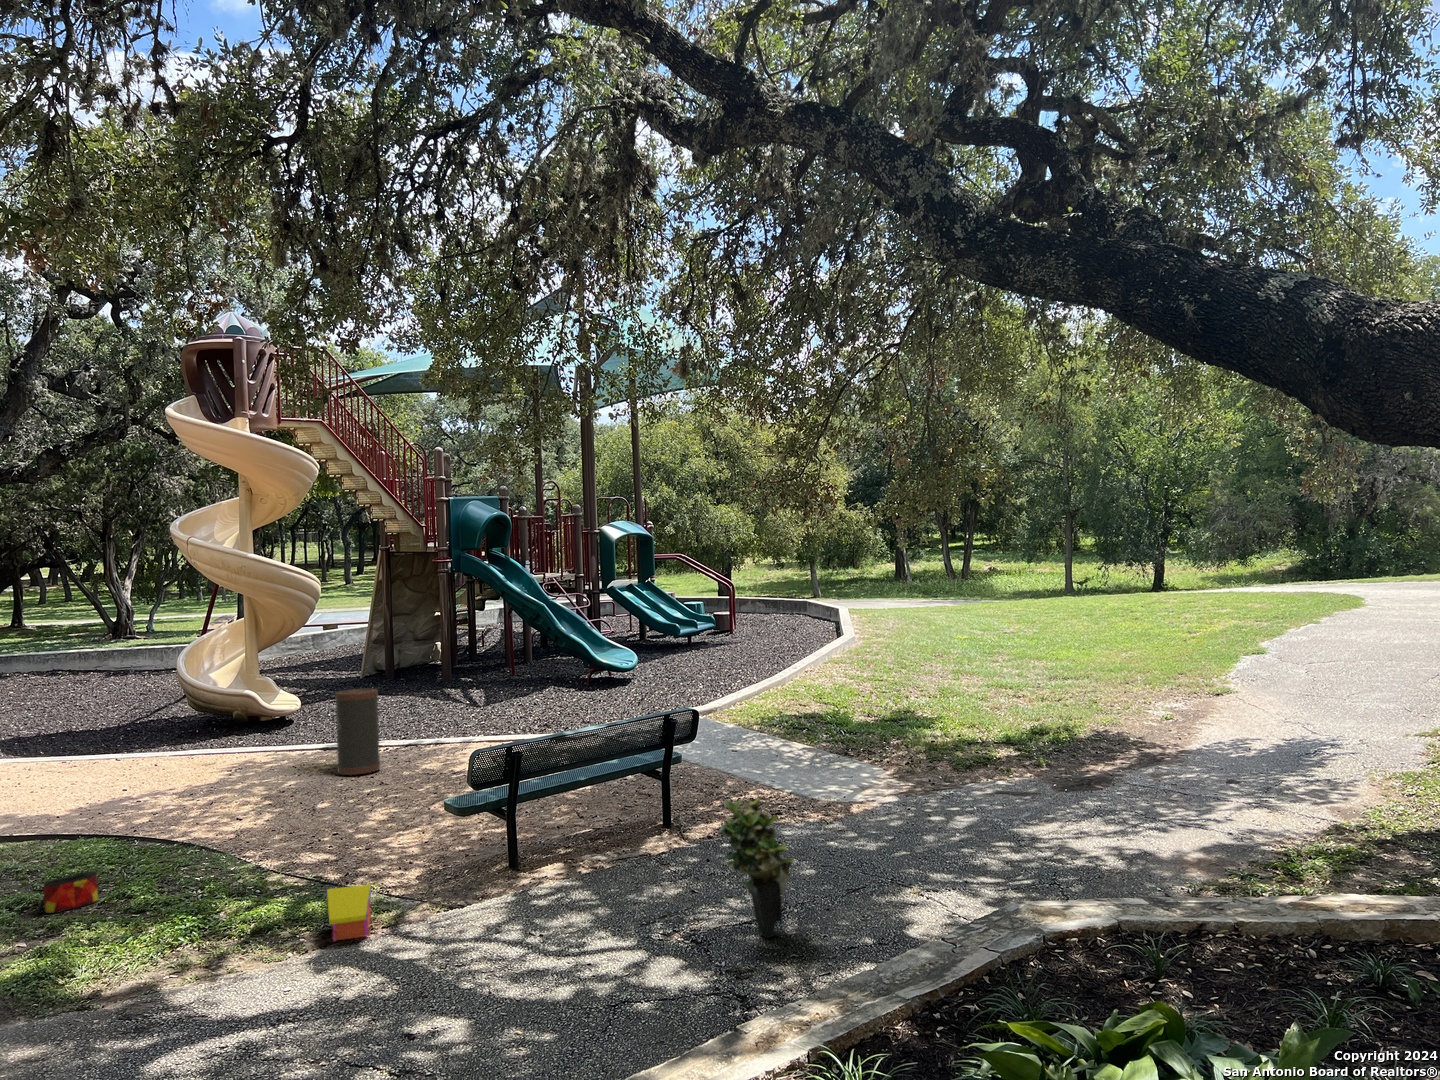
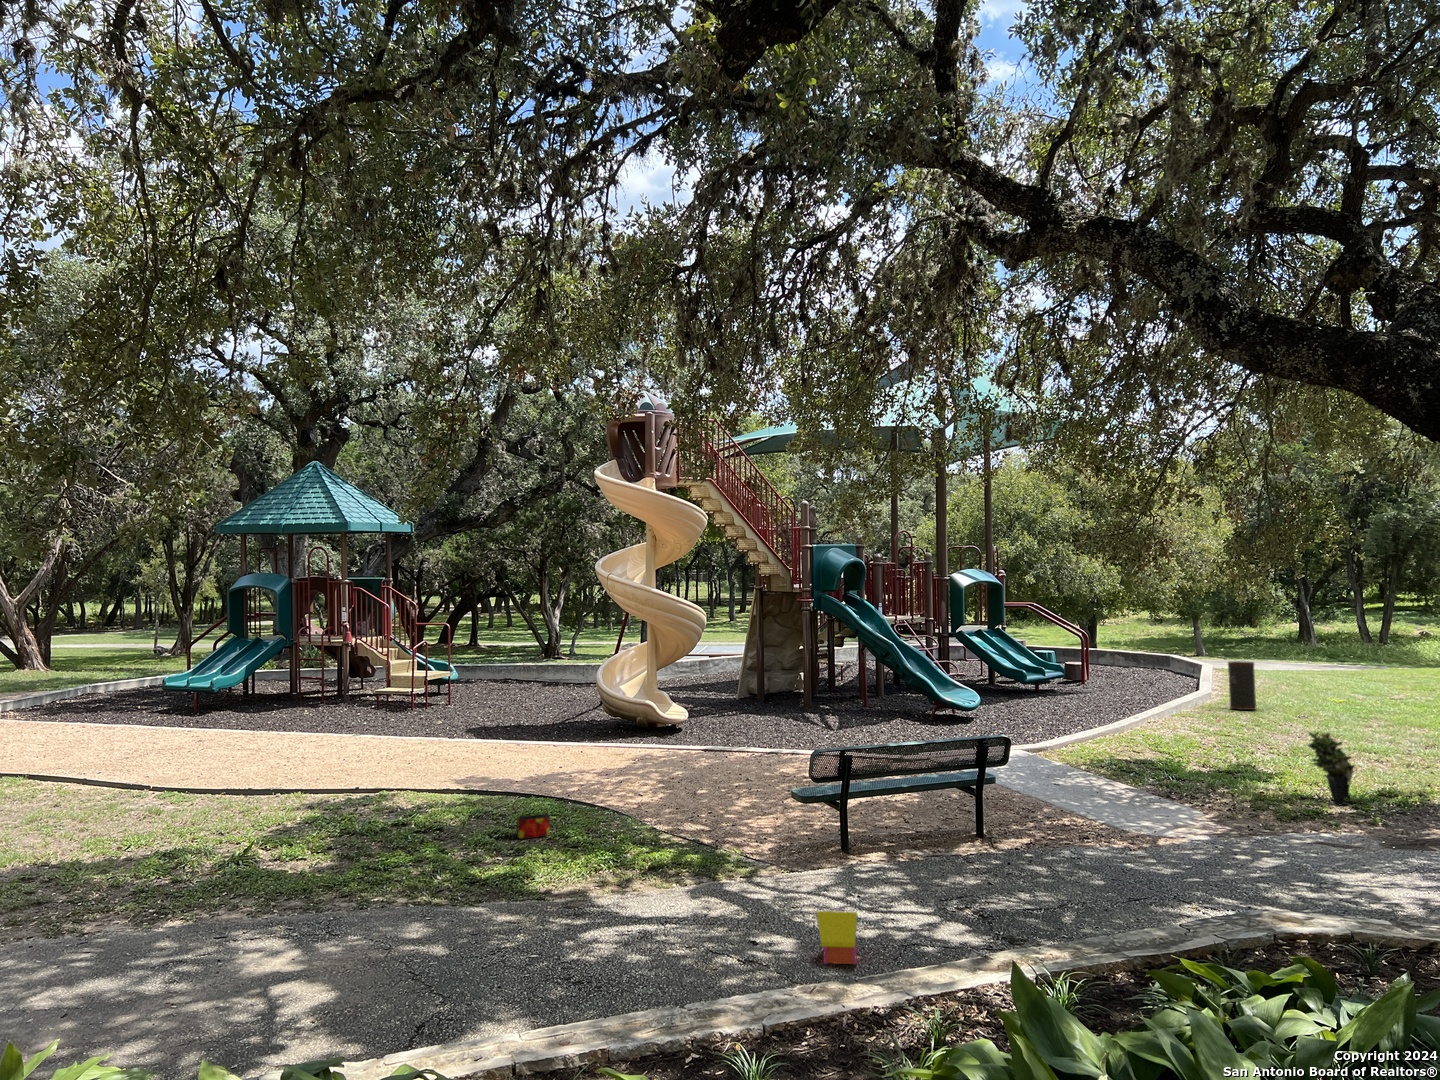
trash can: present [335,689,380,776] -> present [1228,661,1257,710]
potted plant: present [719,798,794,938] -> present [1308,732,1354,805]
toy house: present [327,884,372,941] -> present [816,911,858,964]

